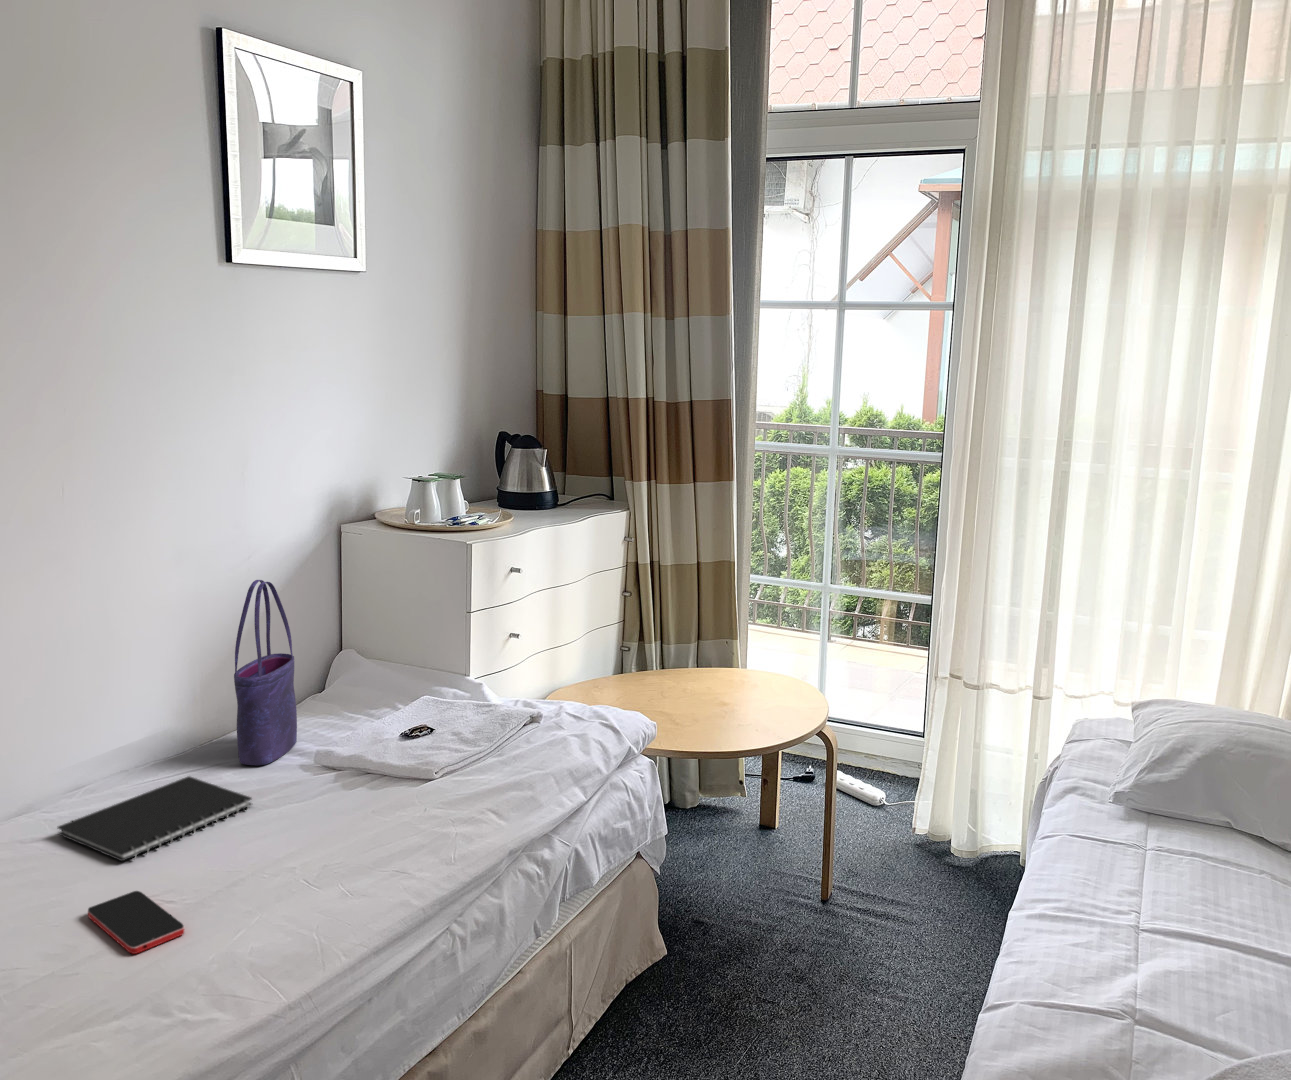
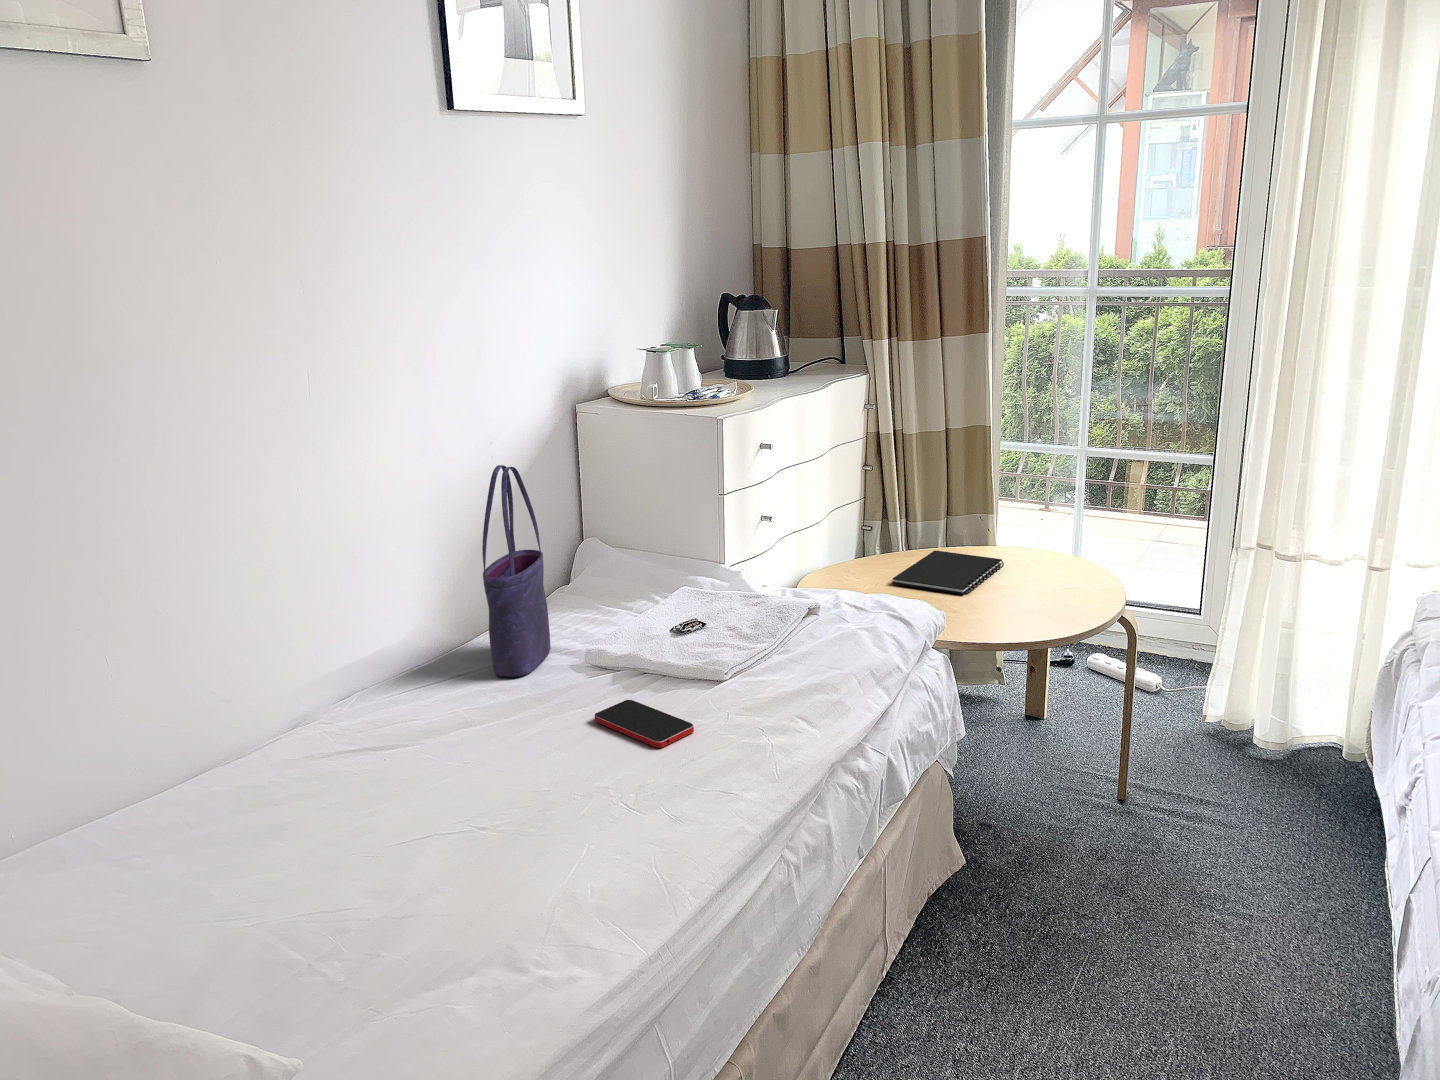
notebook: present [58,776,251,861] -> present [893,550,1004,595]
smartphone: present [88,891,184,954] -> present [594,700,694,748]

